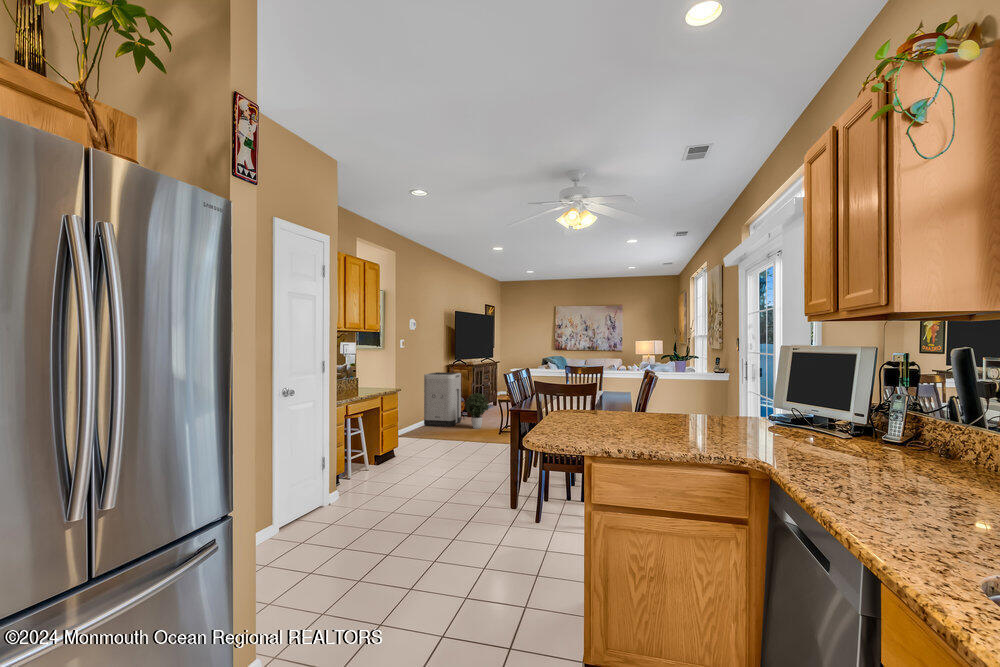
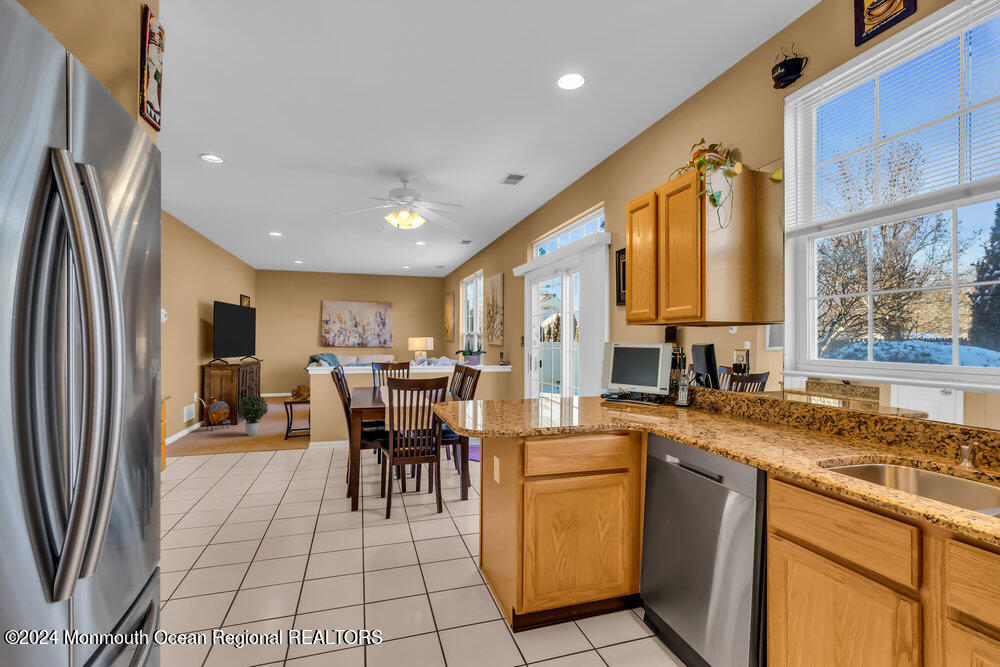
trash can: present [424,372,461,427] -> none [177,373,227,439]

